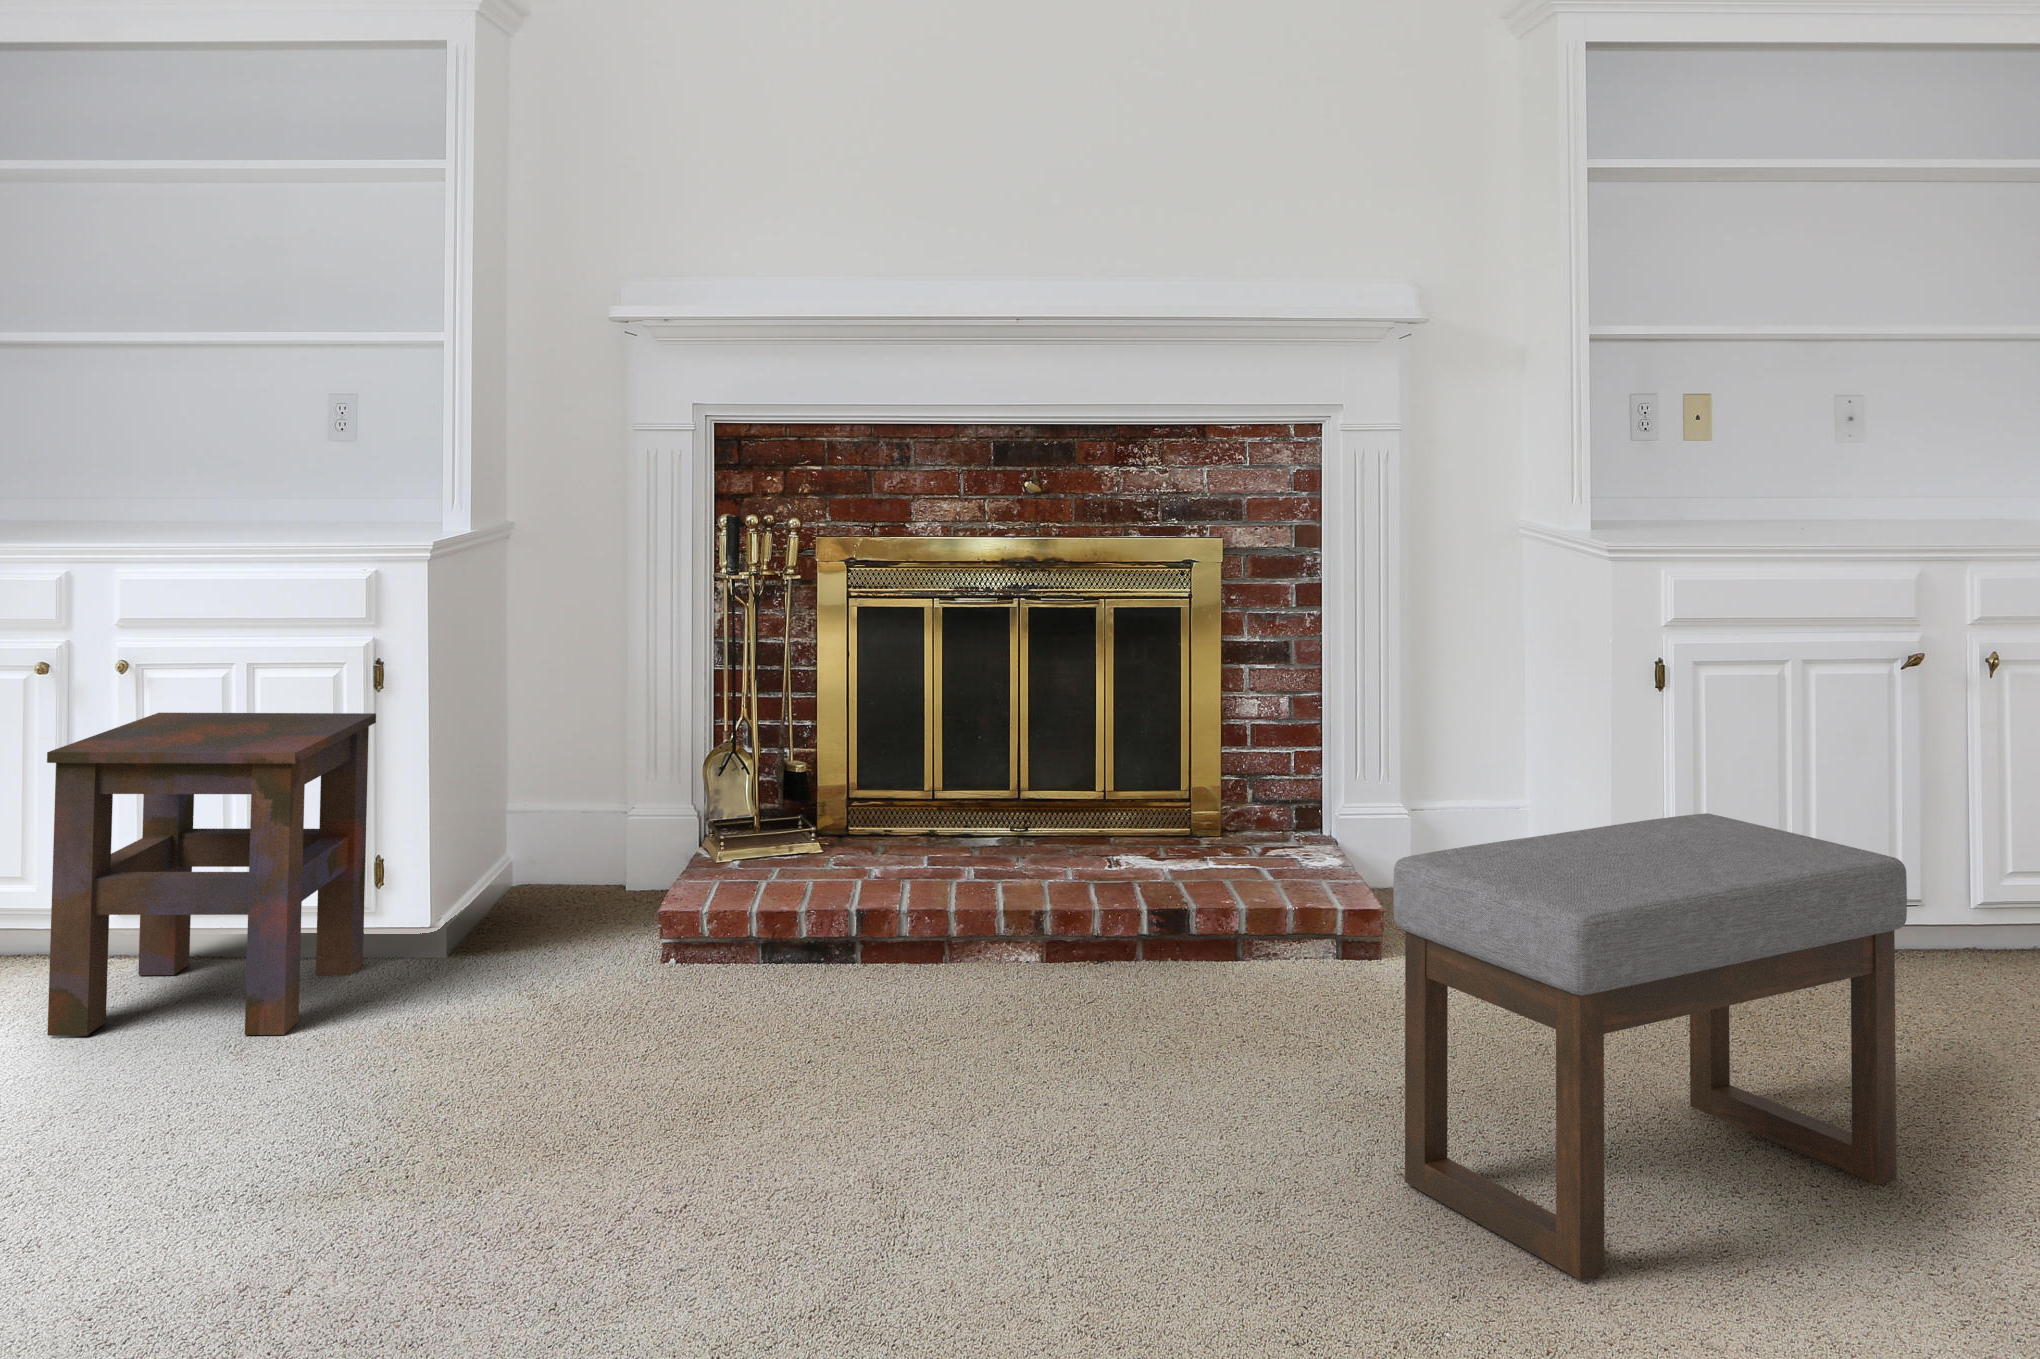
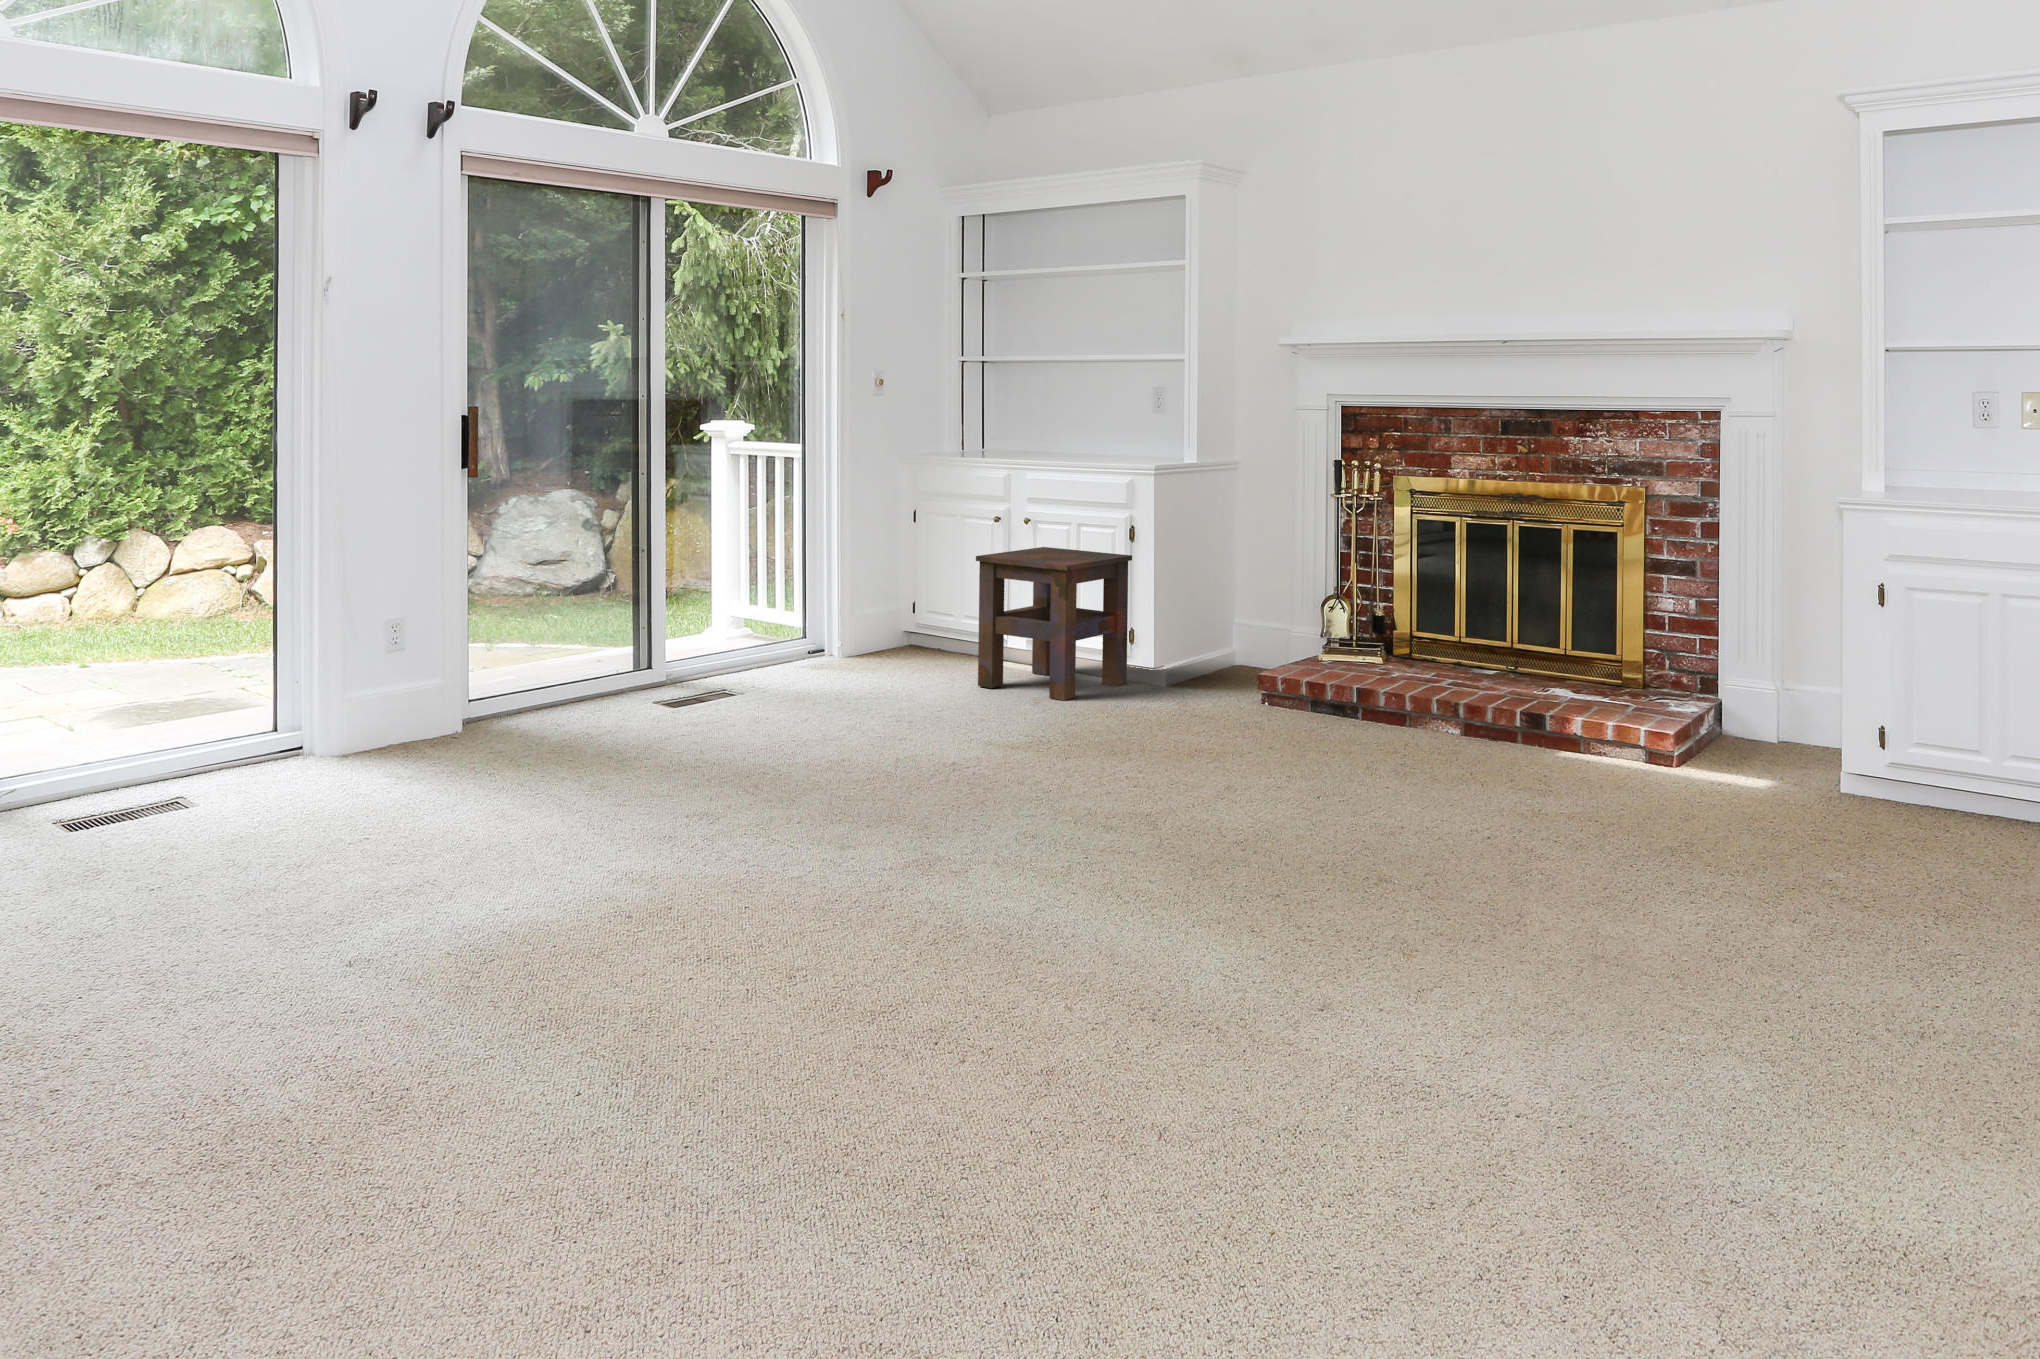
ottoman: present [1393,813,1907,1280] -> none [1469,655,1774,885]

